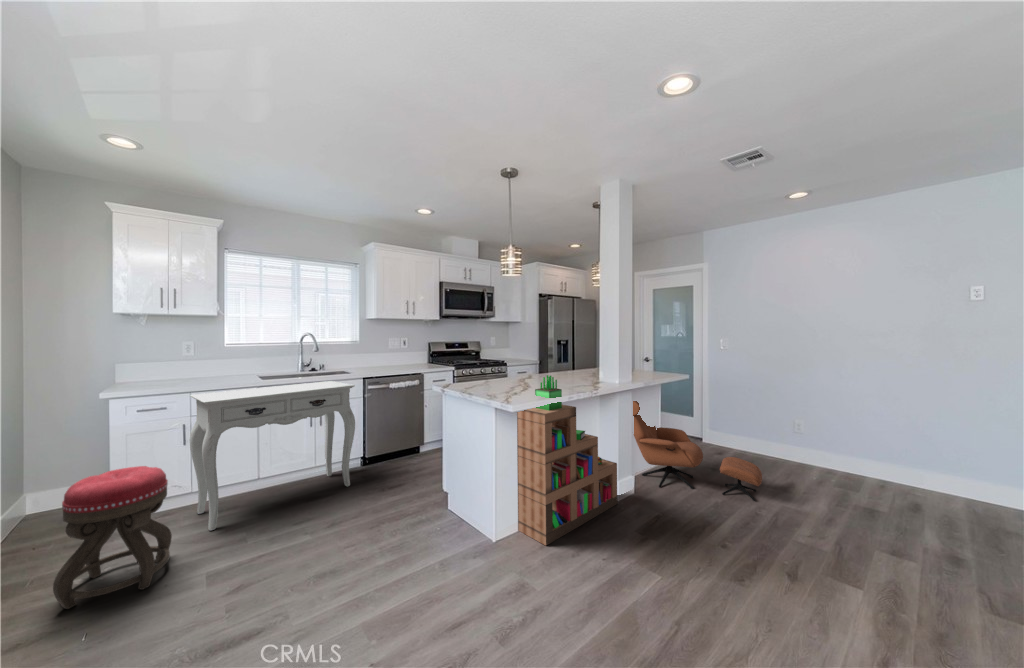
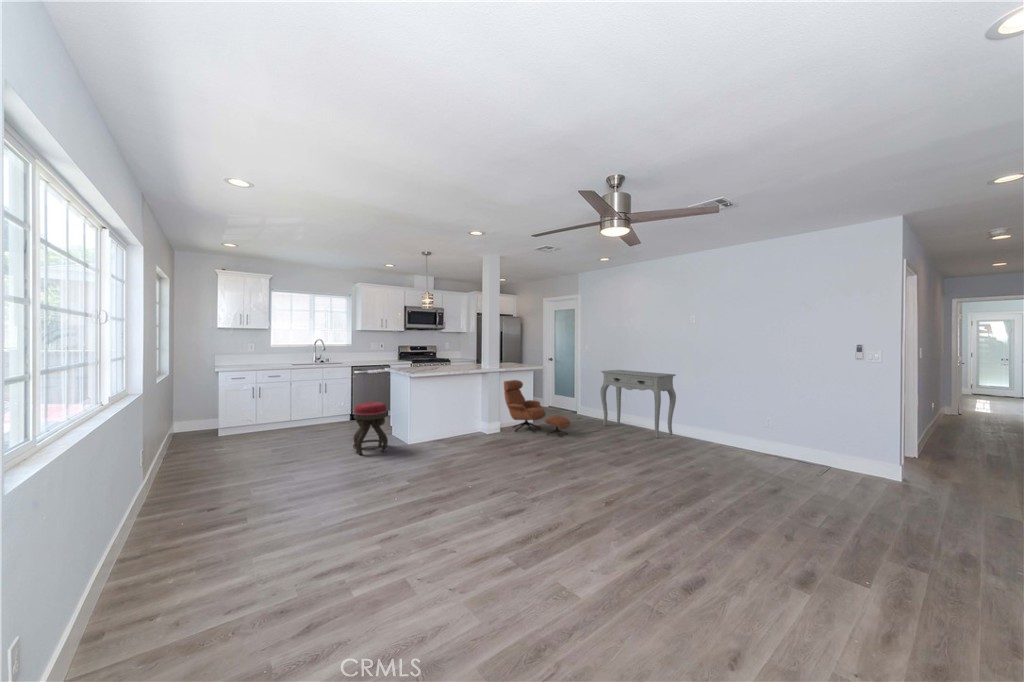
bookshelf: present [517,375,617,545] -> none [421,364,483,446]
console table: present [190,381,355,531] -> present [600,370,676,438]
ottoman: present [53,466,172,609] -> present [353,402,388,454]

